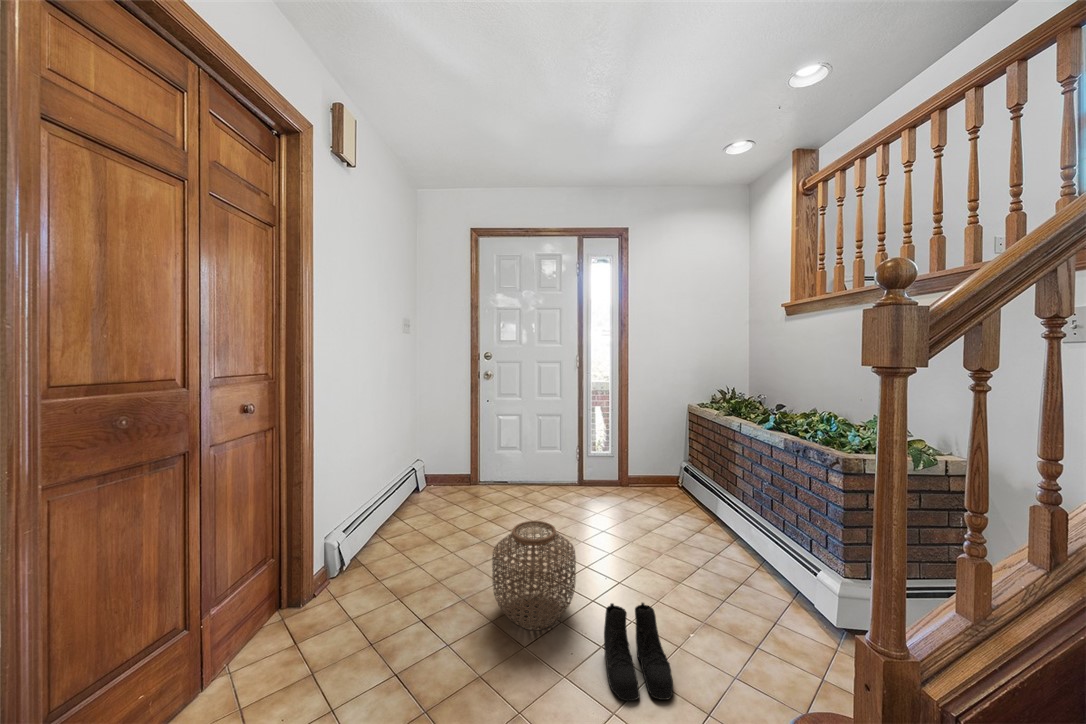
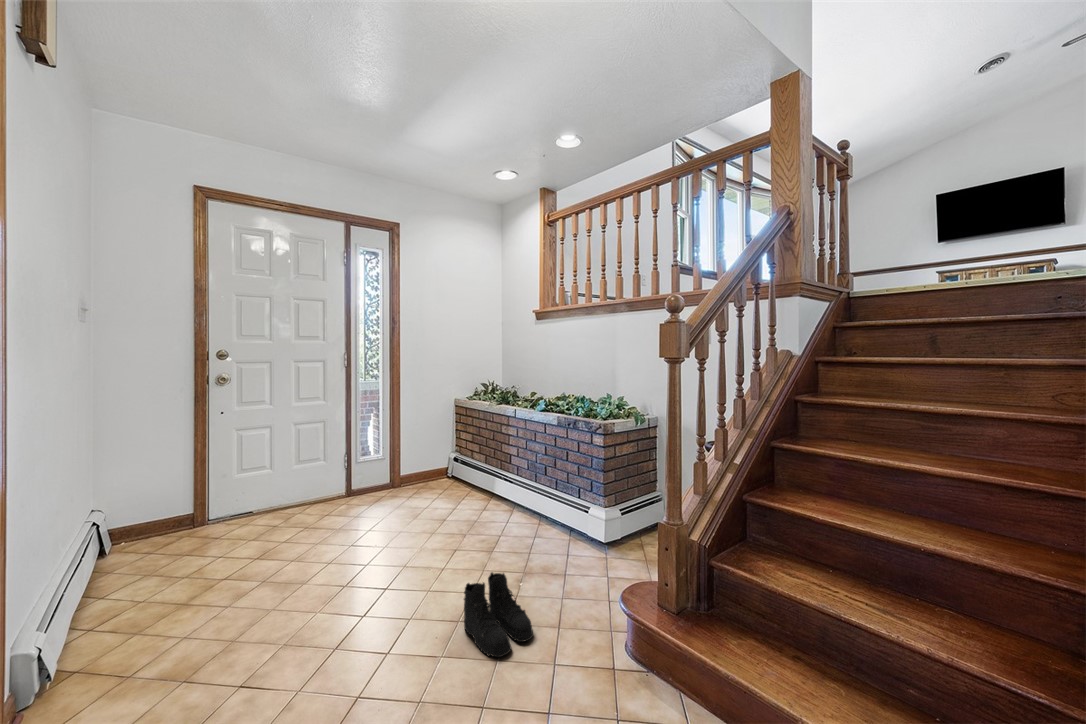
woven basket: present [492,521,576,630] -> none [324,530,423,651]

